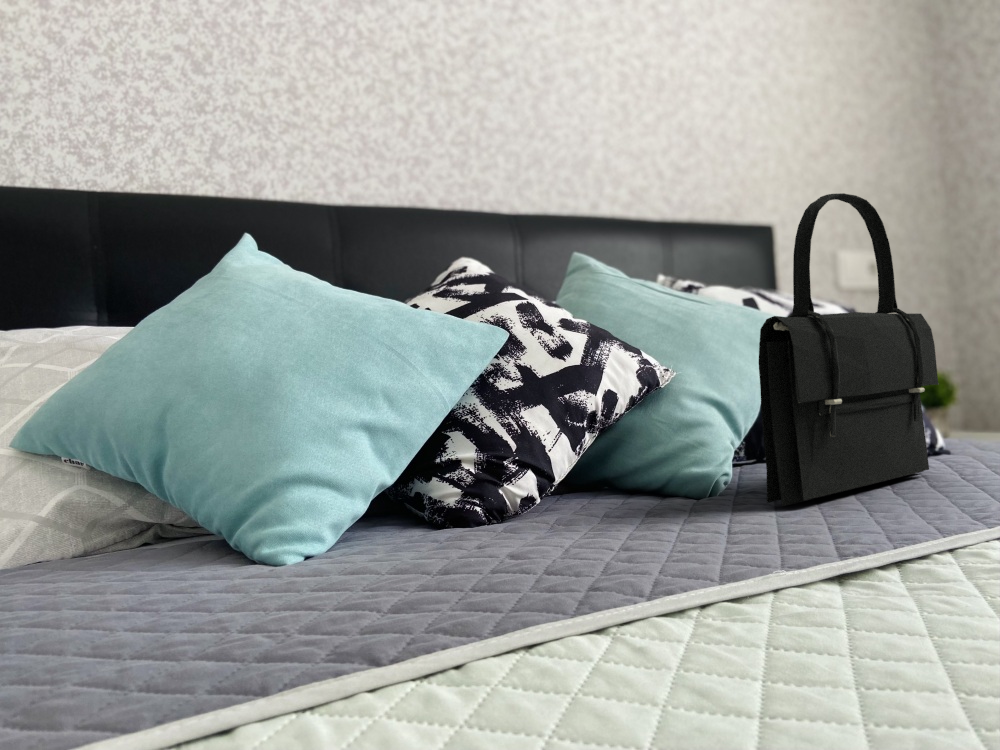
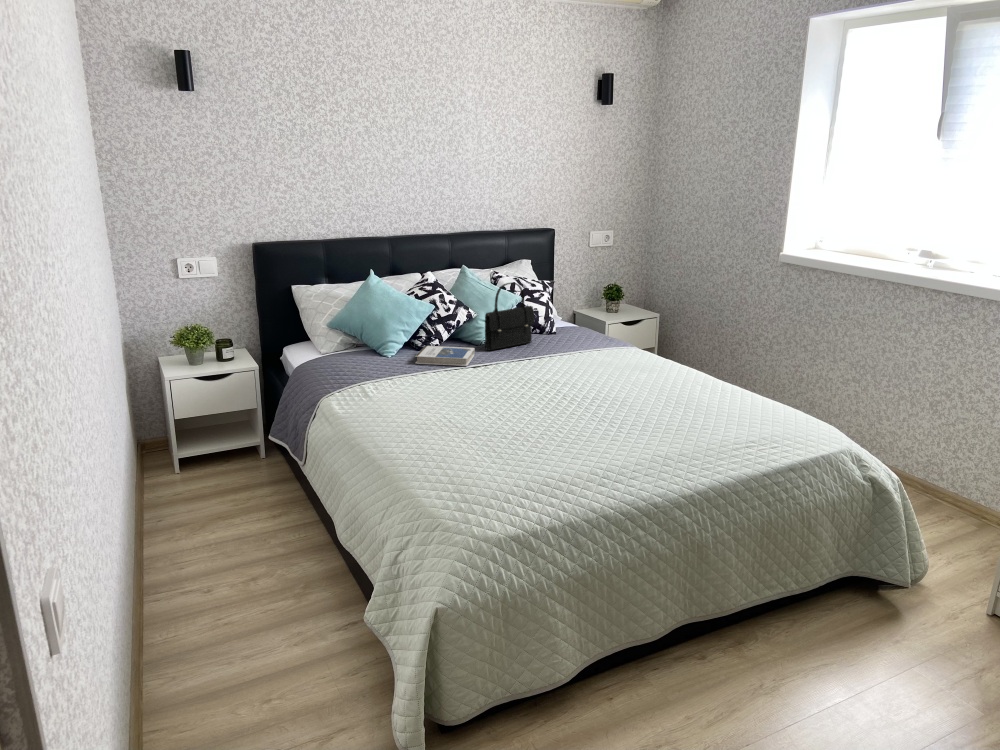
hardback book: none [440,487,779,584] -> present [415,346,475,366]

